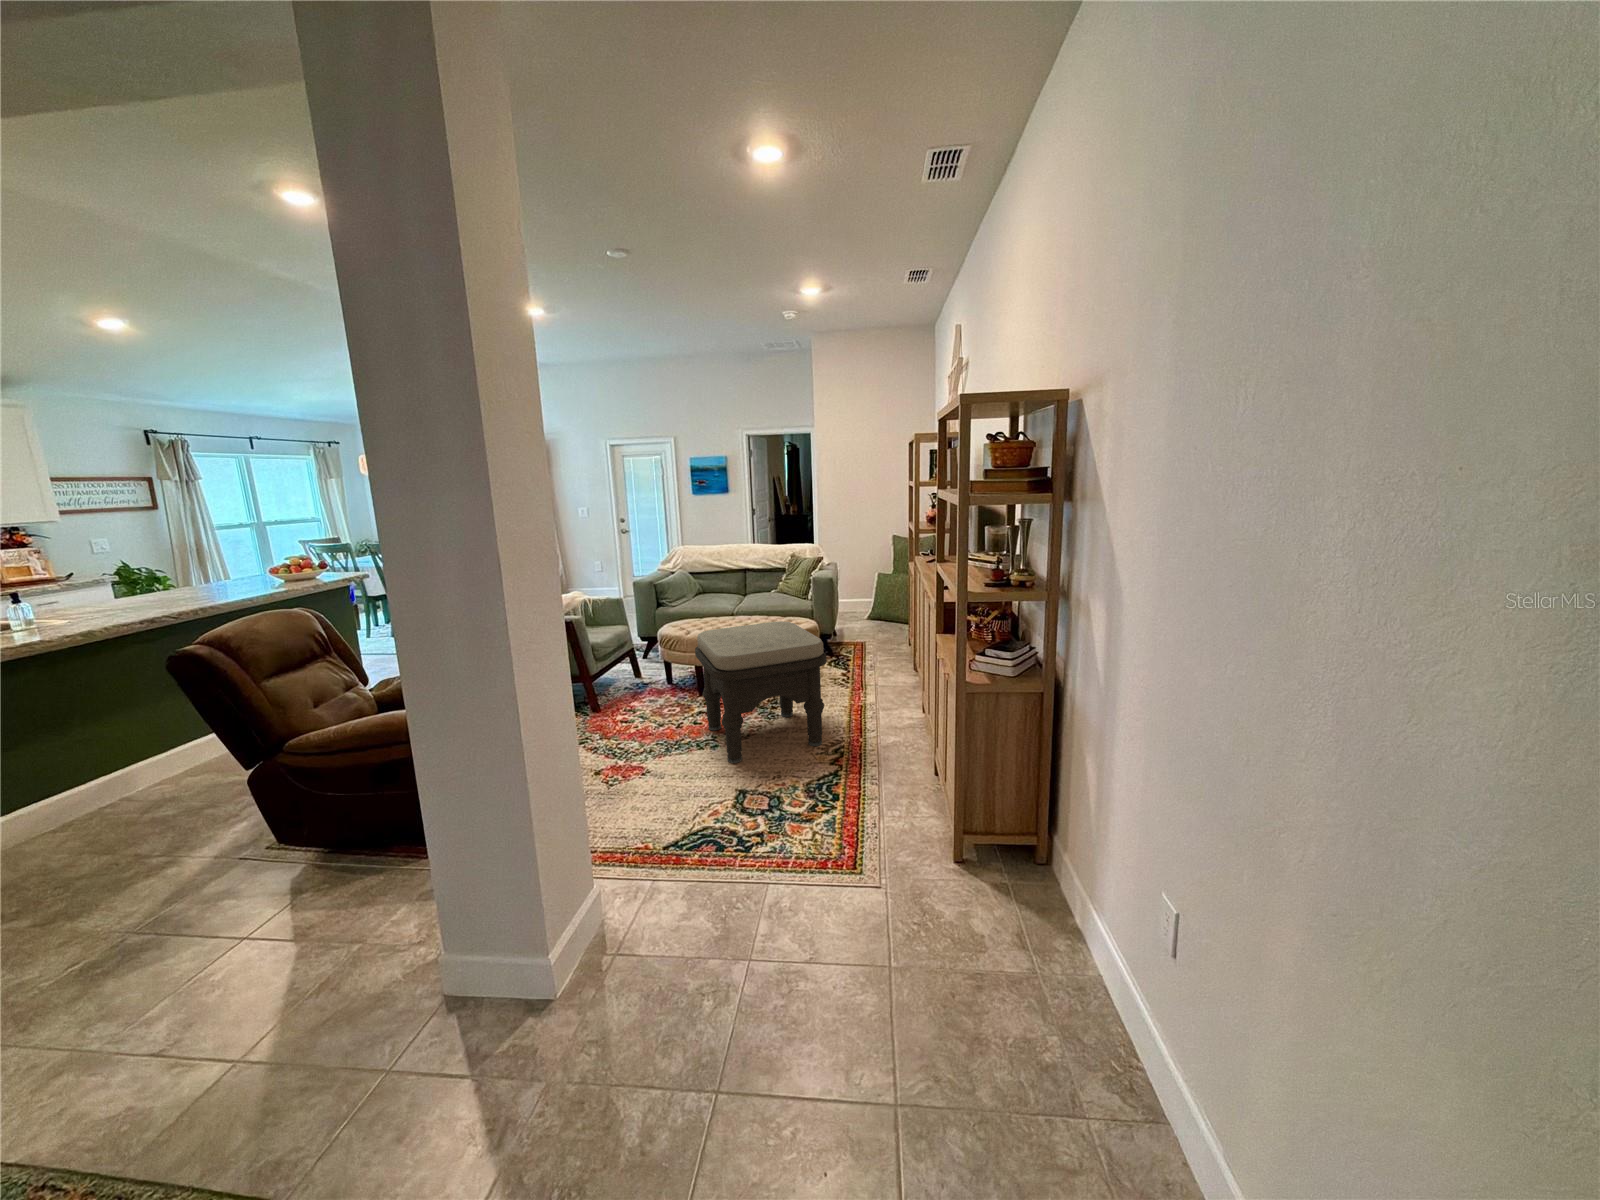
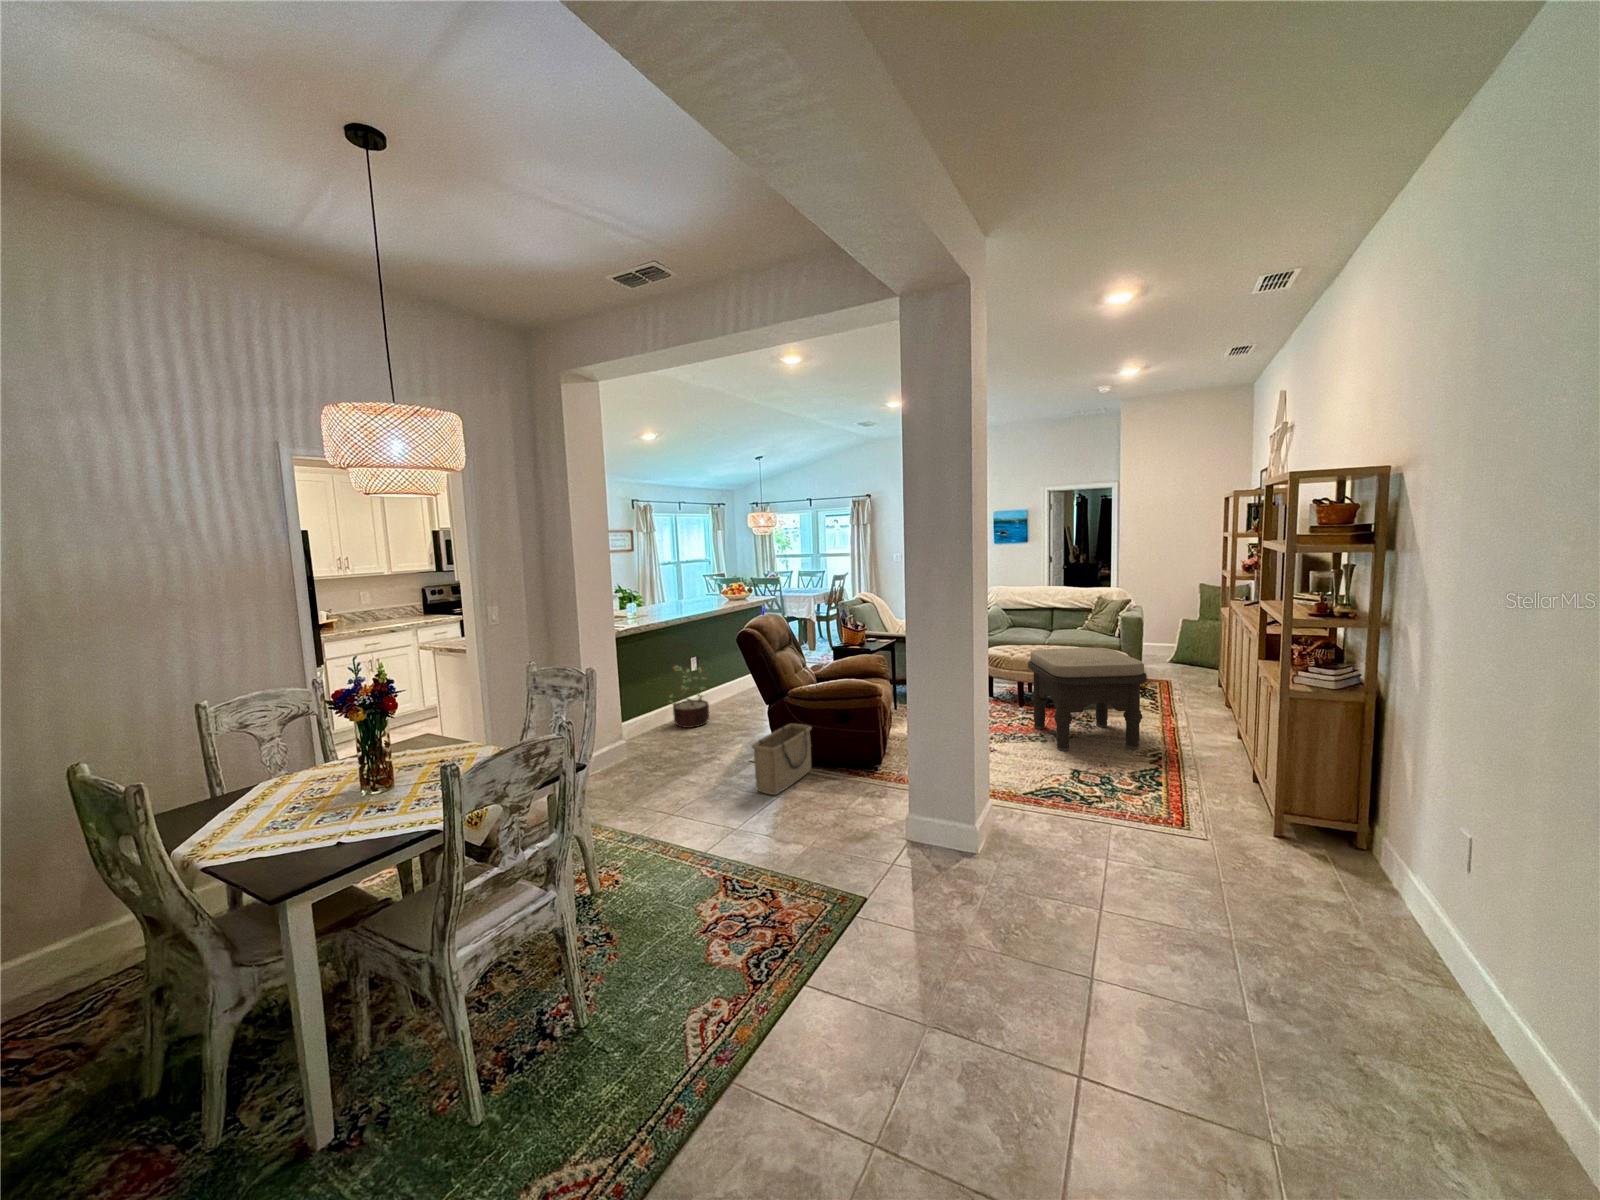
decorative plant: none [68,707,187,818] -> present [668,664,709,728]
basket: none [135,806,322,966] -> present [751,724,811,795]

